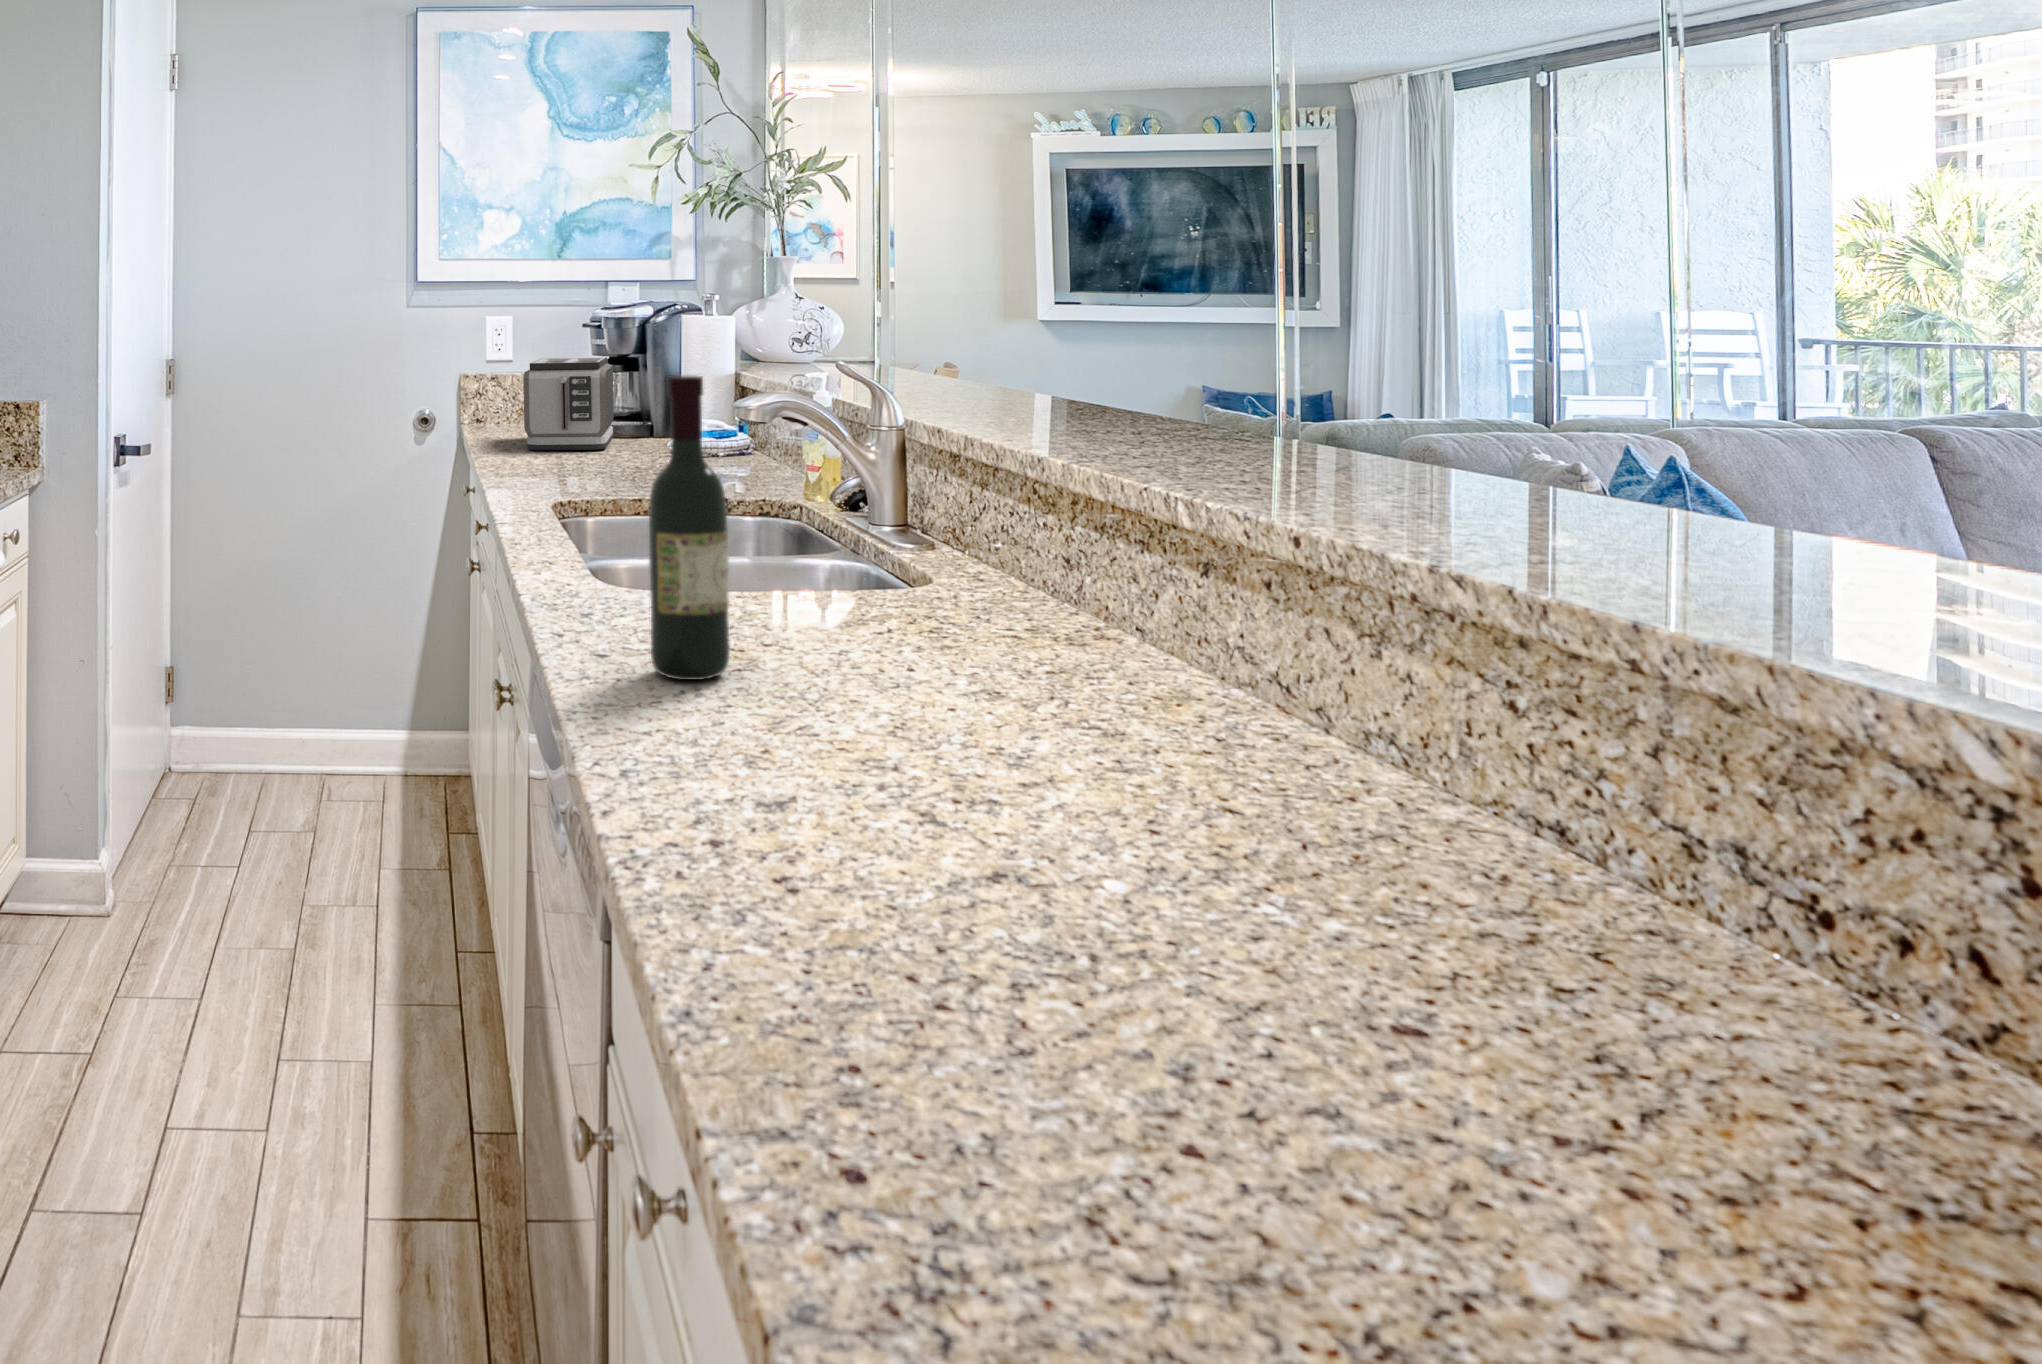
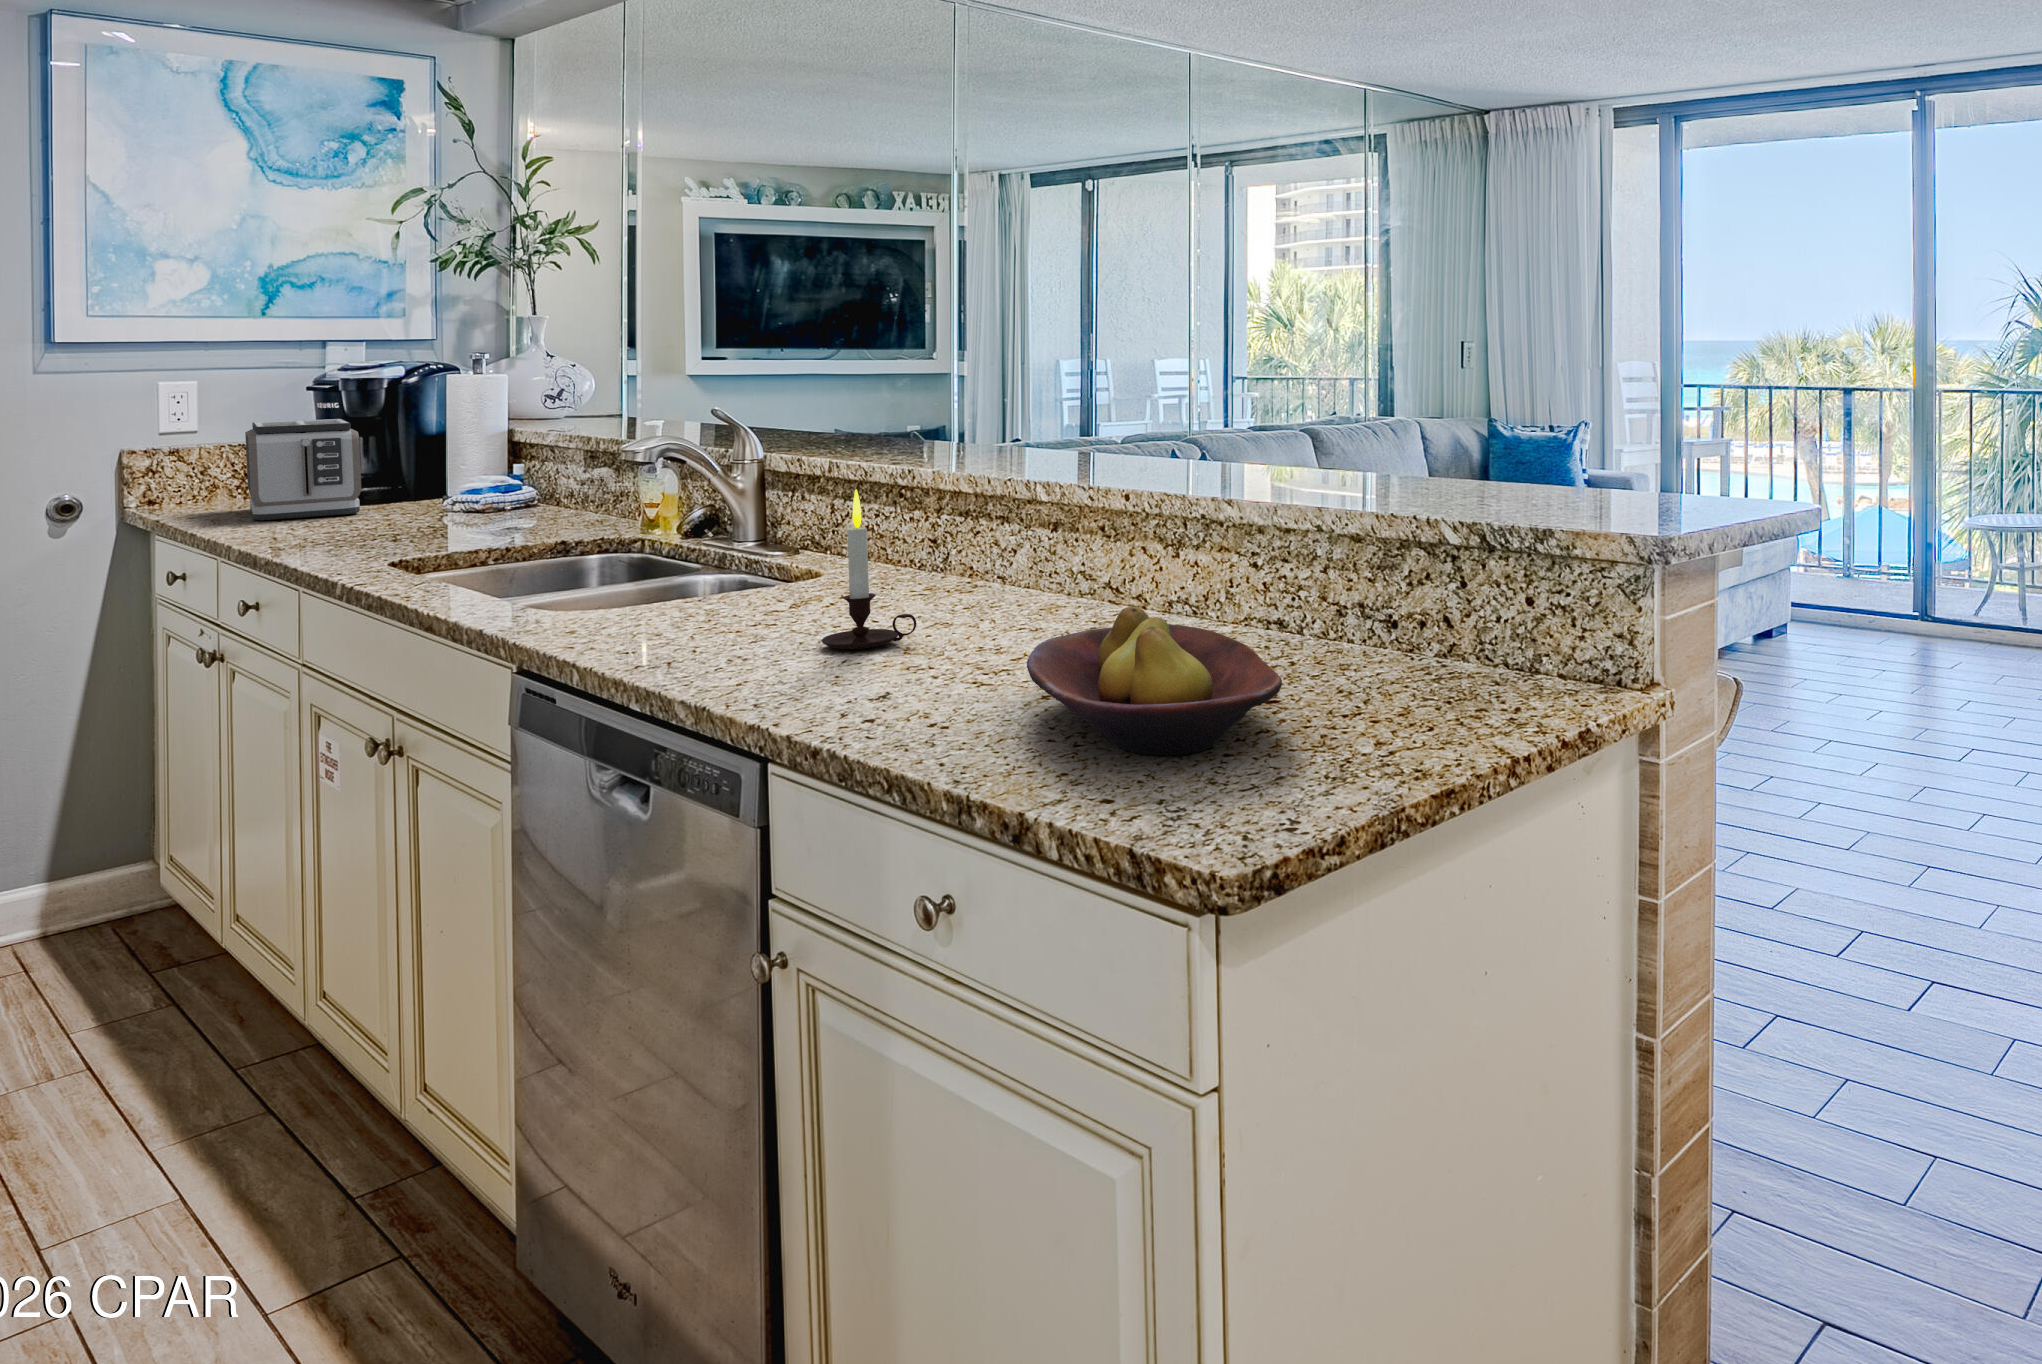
wine bottle: present [649,375,730,680] -> none [668,411,739,650]
candle: none [804,494,926,720] -> present [821,489,917,649]
fruit bowl: none [909,777,1394,1140] -> present [1027,607,1282,755]

